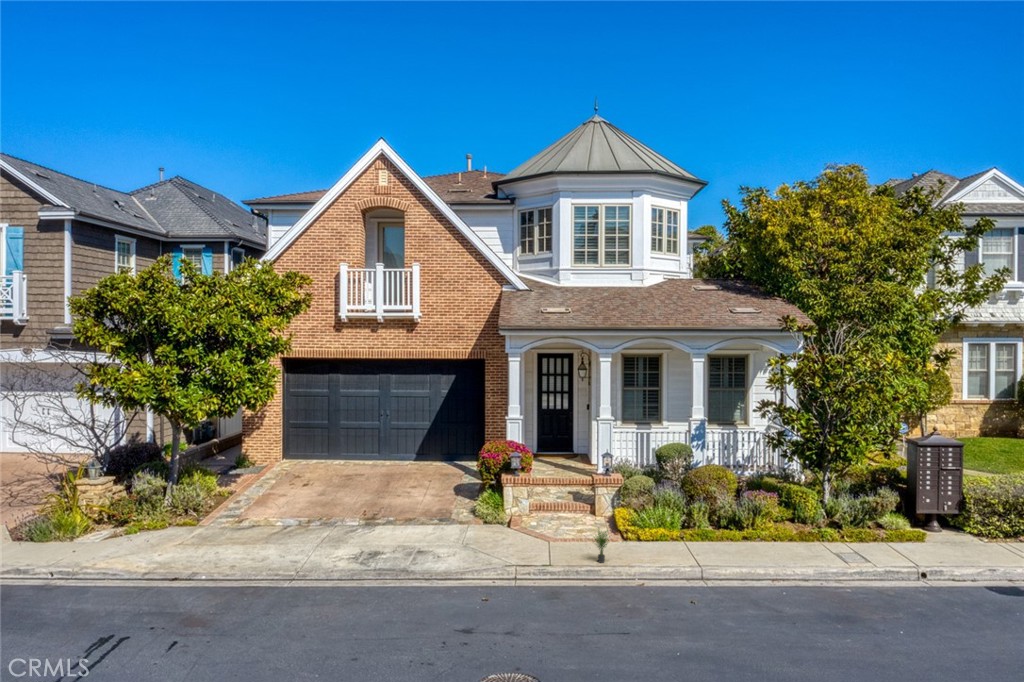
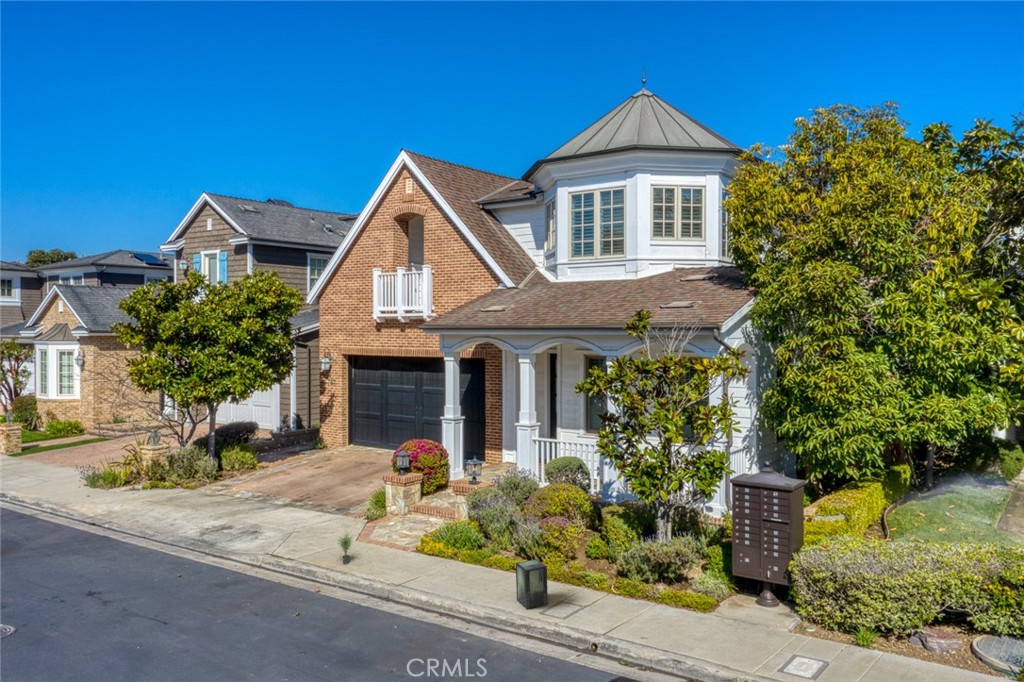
storage box: none [807,521,833,563] -> present [516,559,548,609]

